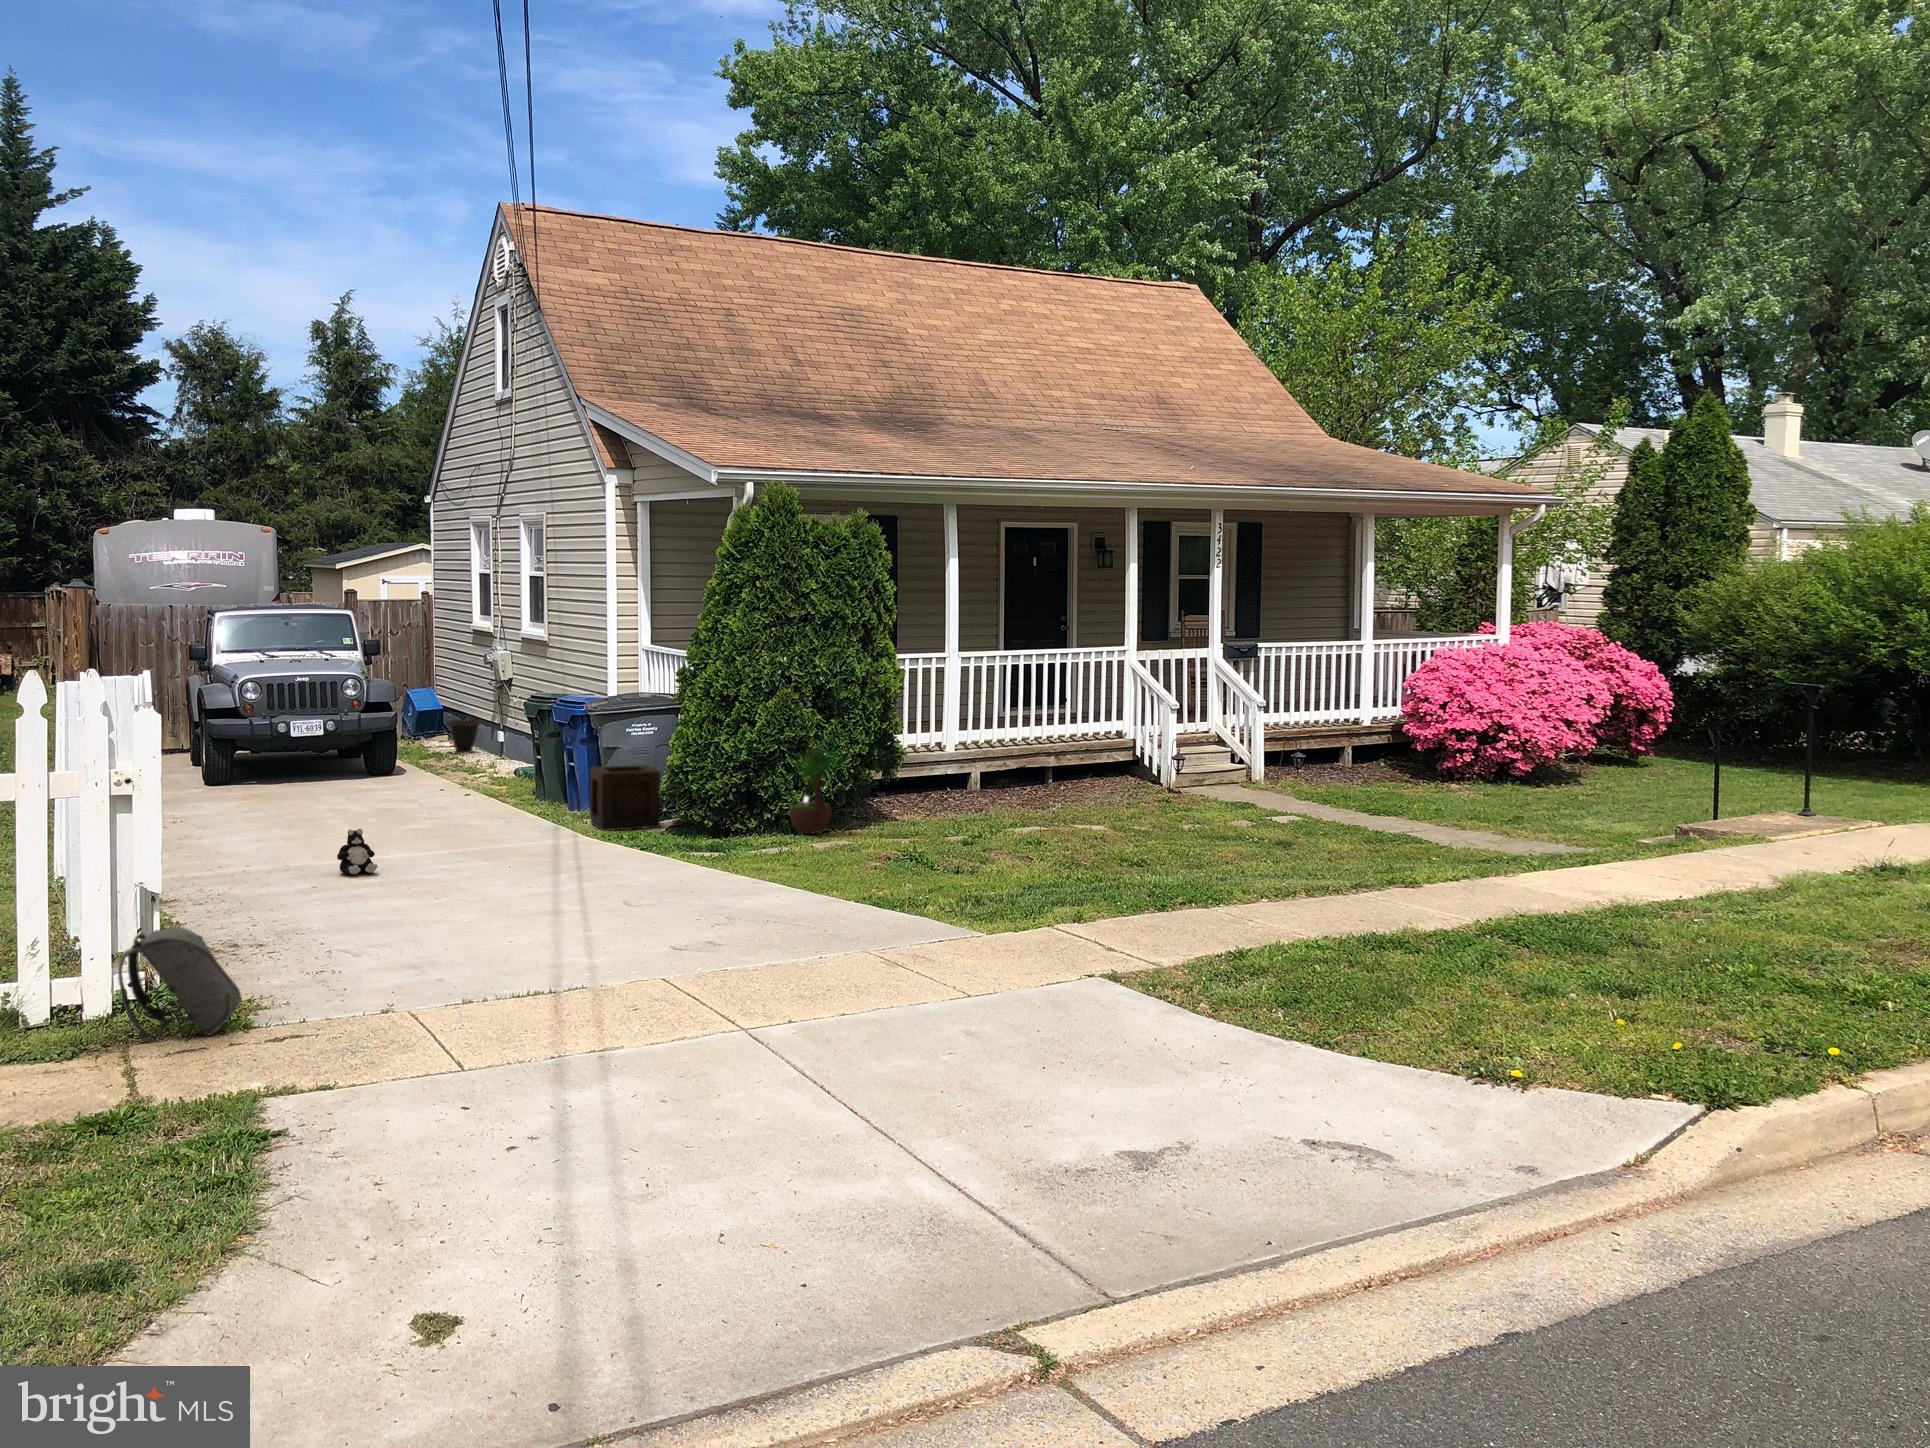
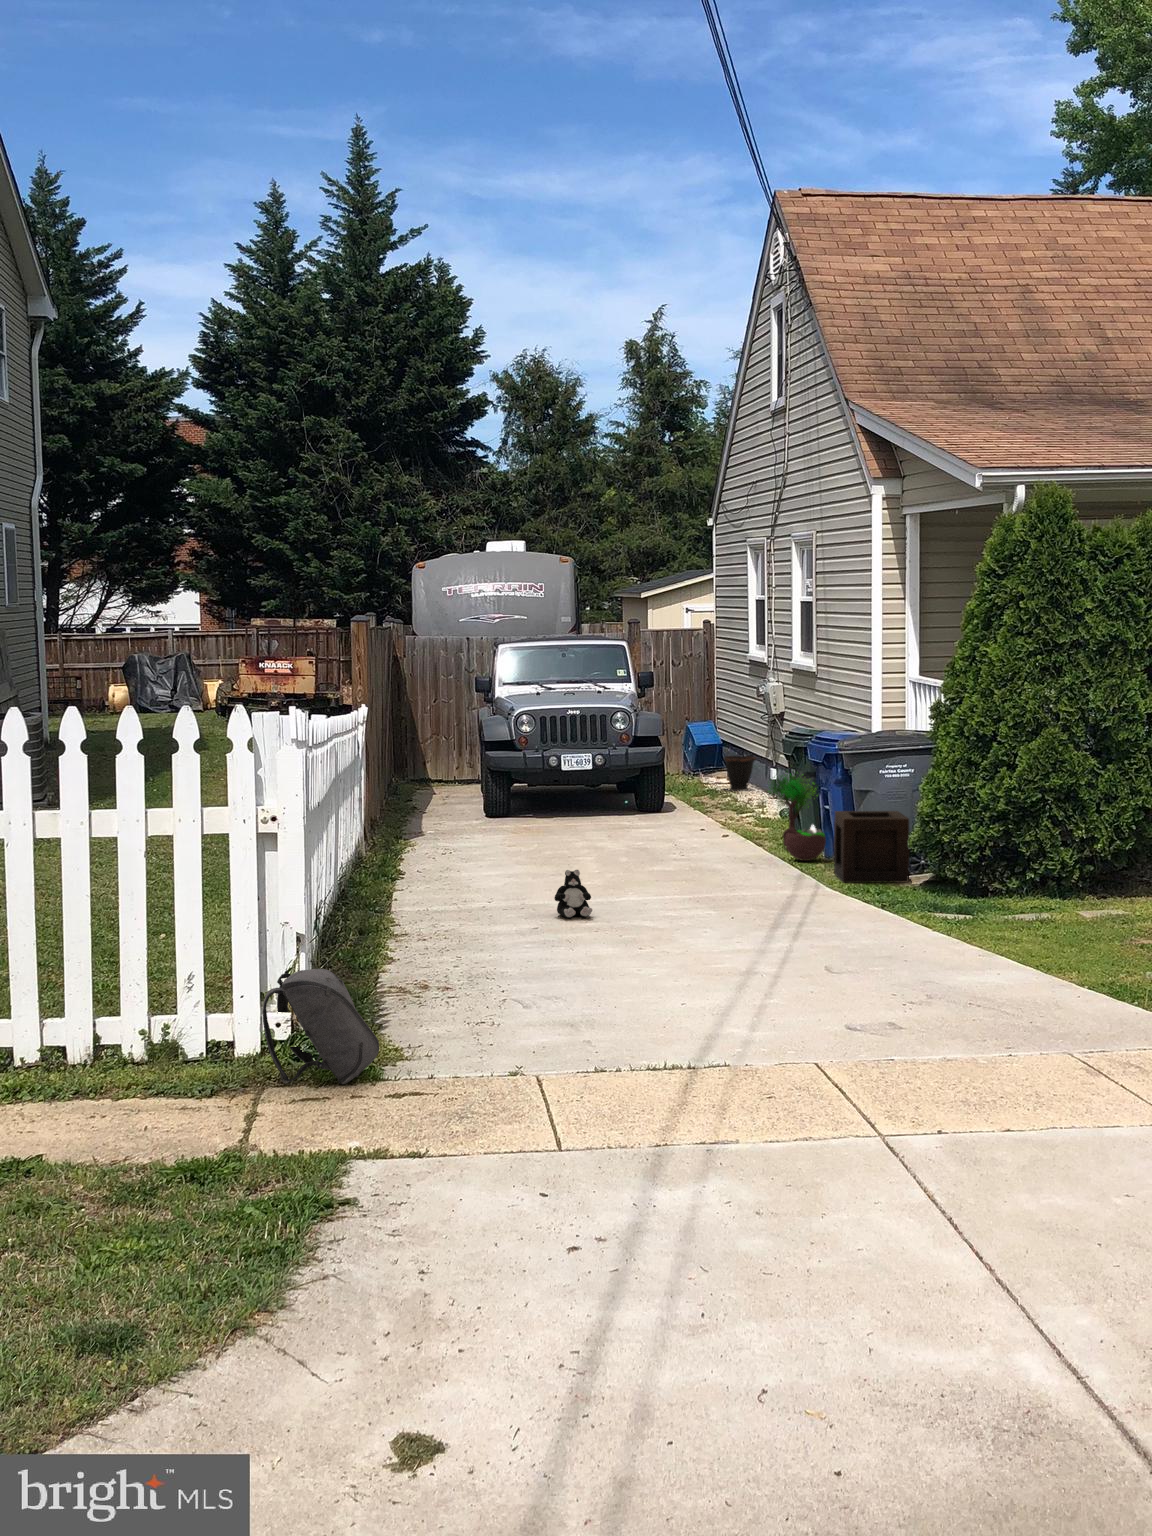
potted tree: present [790,746,839,834] -> present [769,774,826,861]

